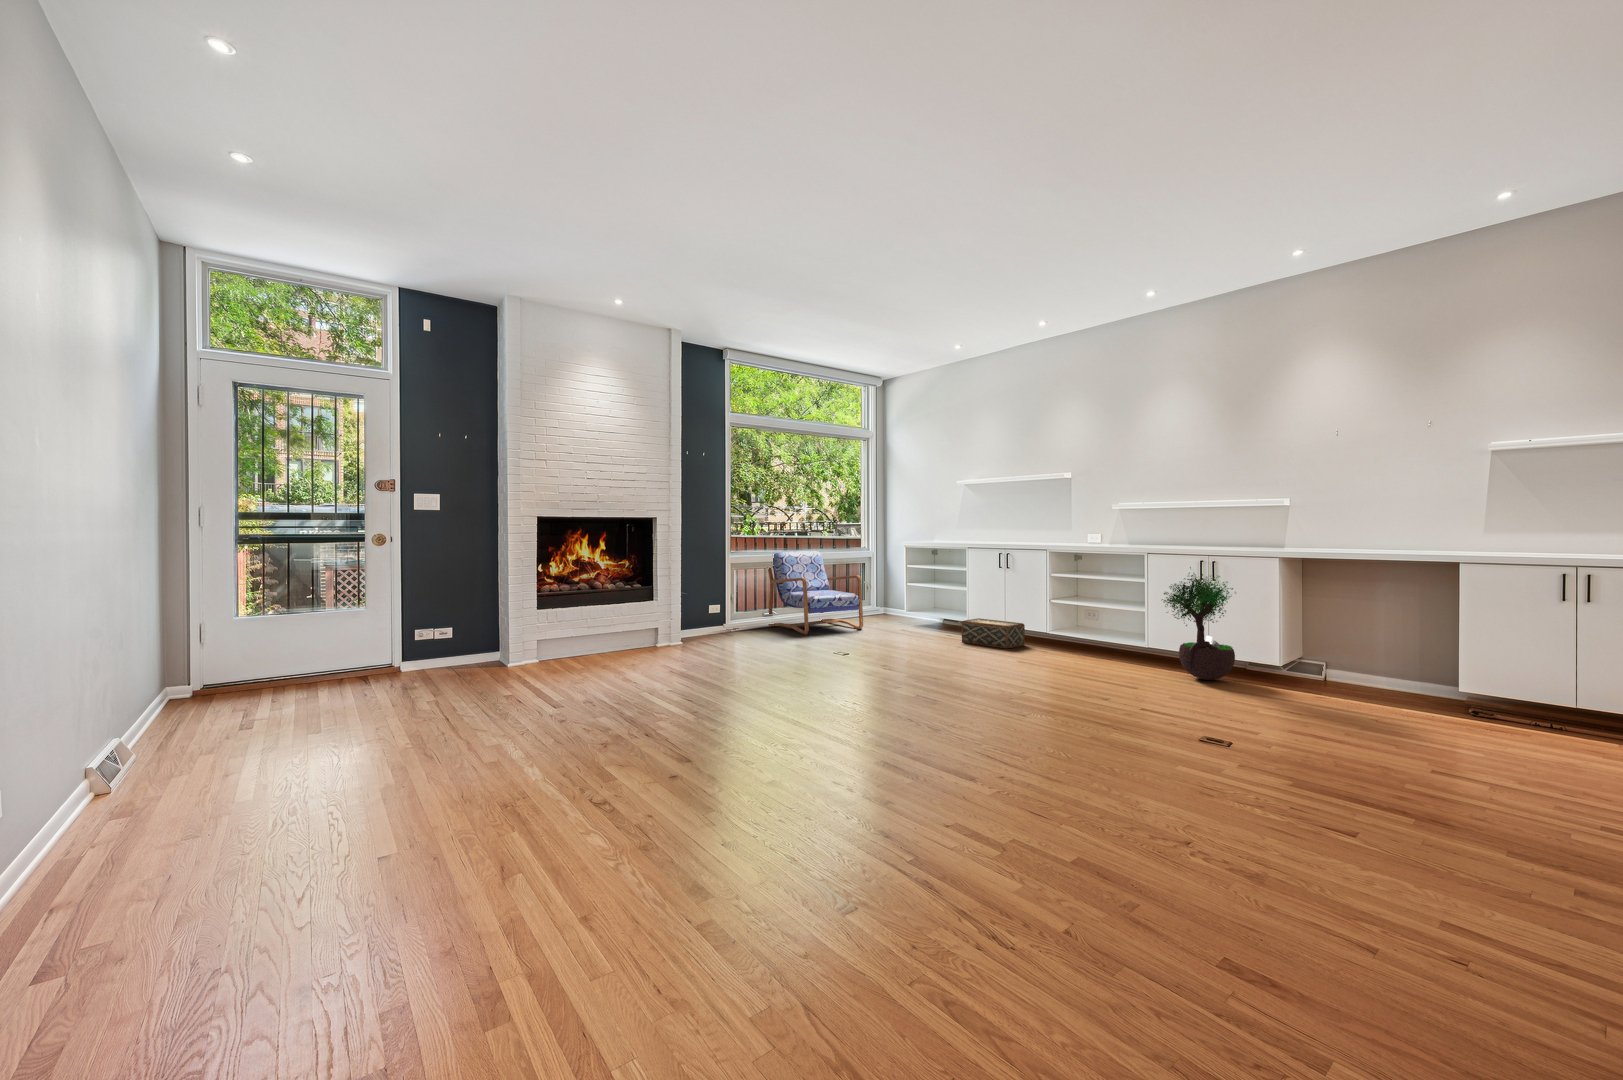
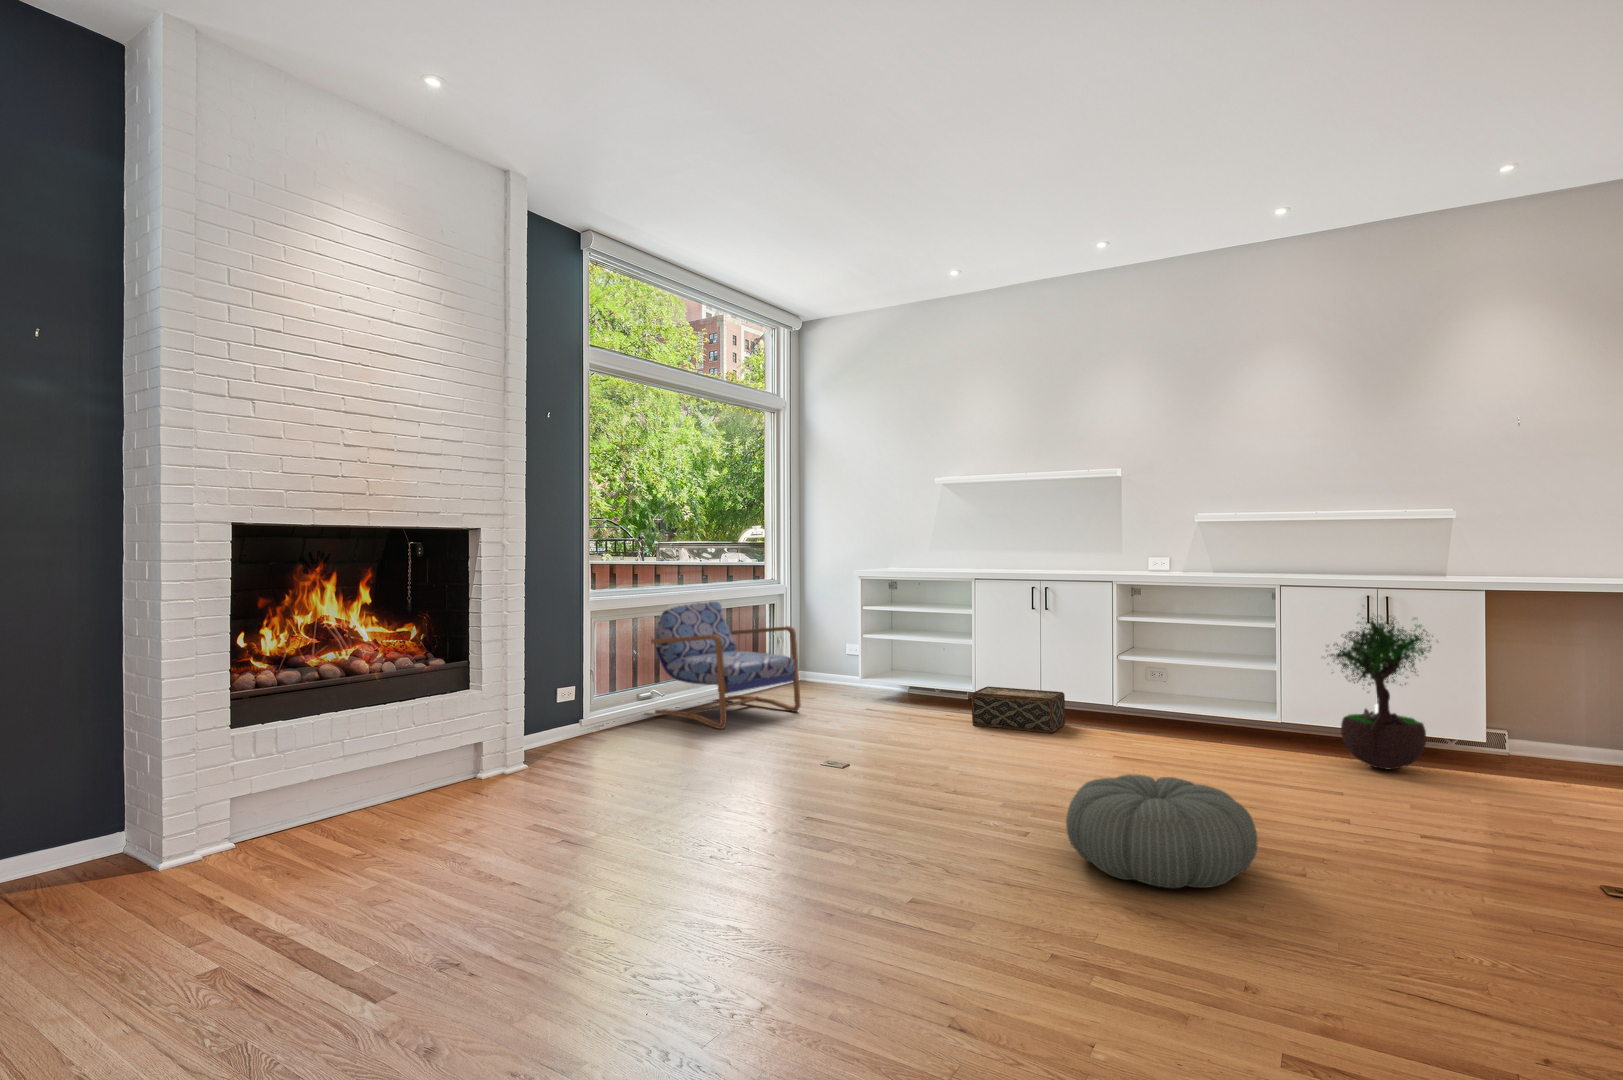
pouf: none [915,656,1015,713] -> present [1066,775,1258,888]

